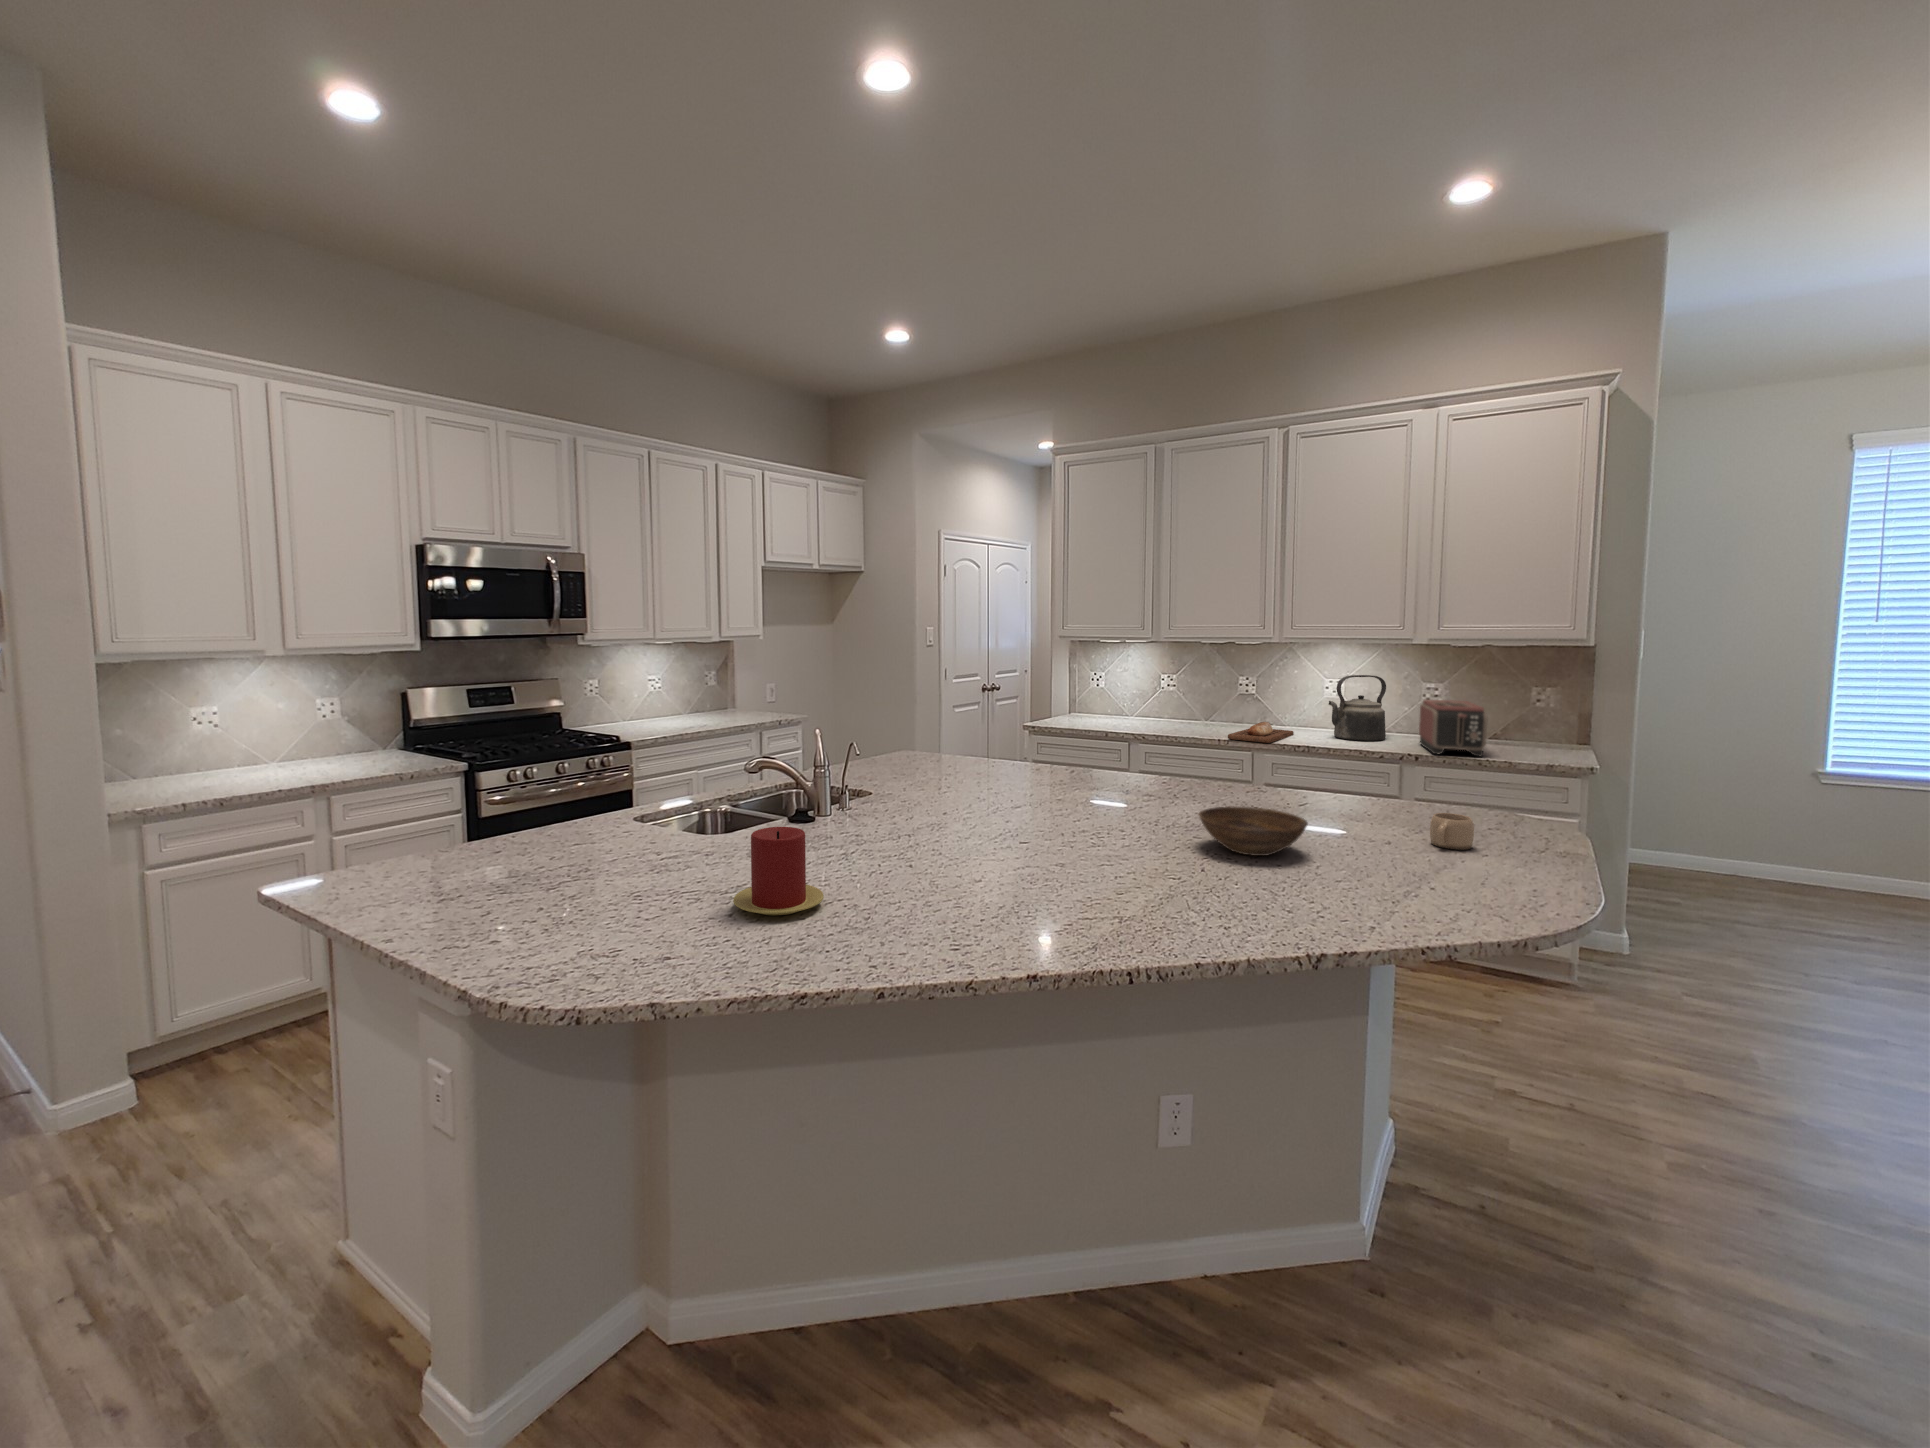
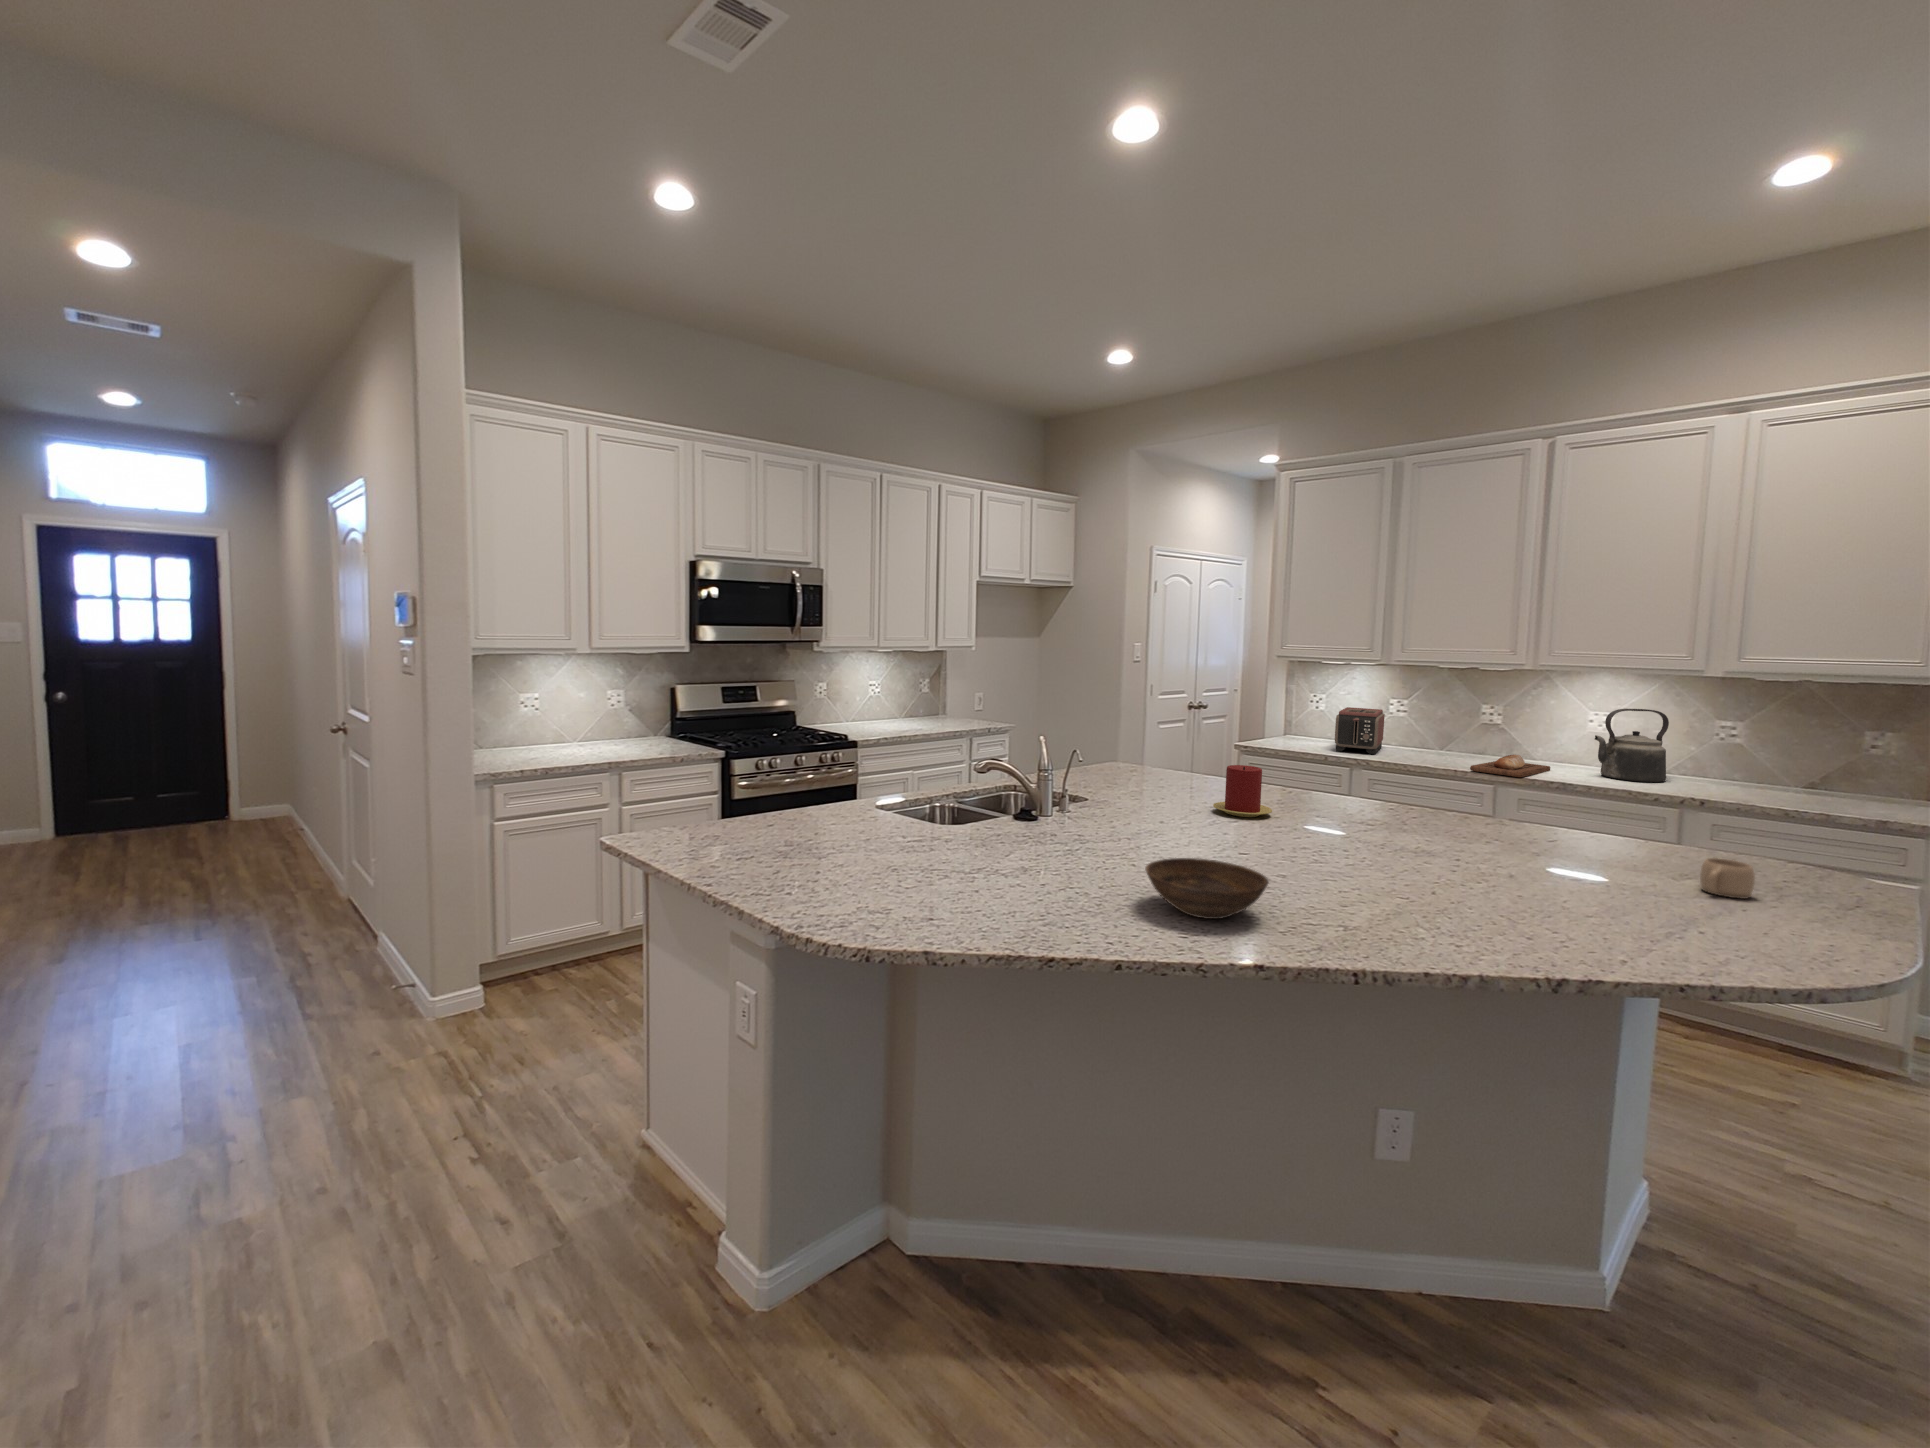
toaster: present [1419,700,1487,756] -> present [1335,707,1385,754]
bowl: present [1199,806,1308,856] -> present [1145,858,1269,919]
candle: present [733,827,824,915] -> present [1213,765,1272,817]

